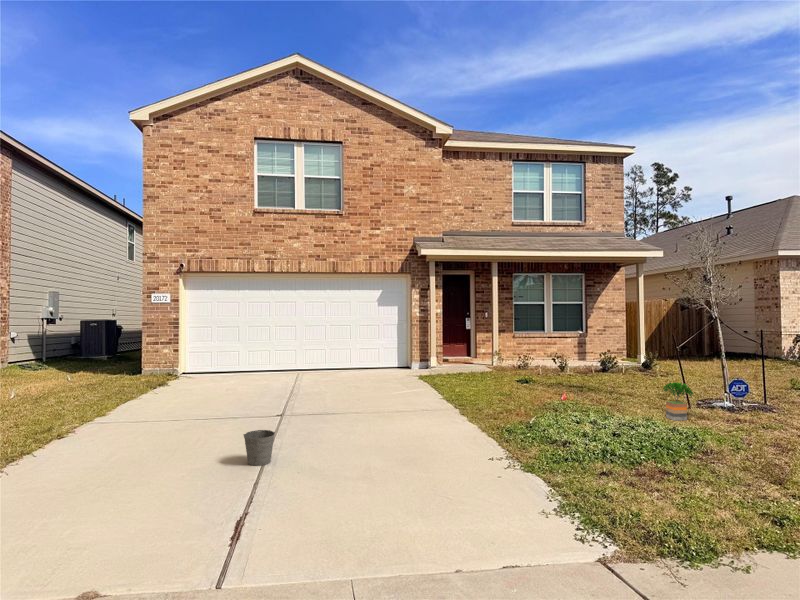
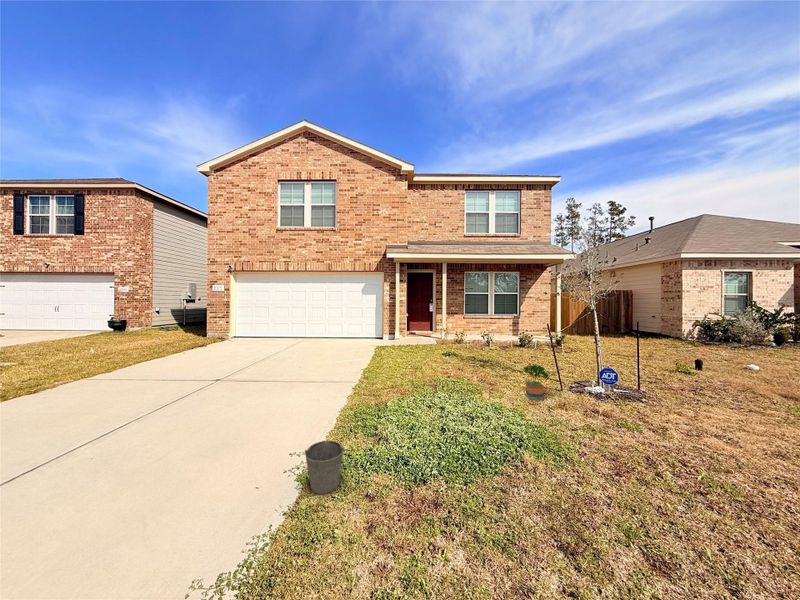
bucket: present [244,430,275,466] -> present [305,440,344,494]

